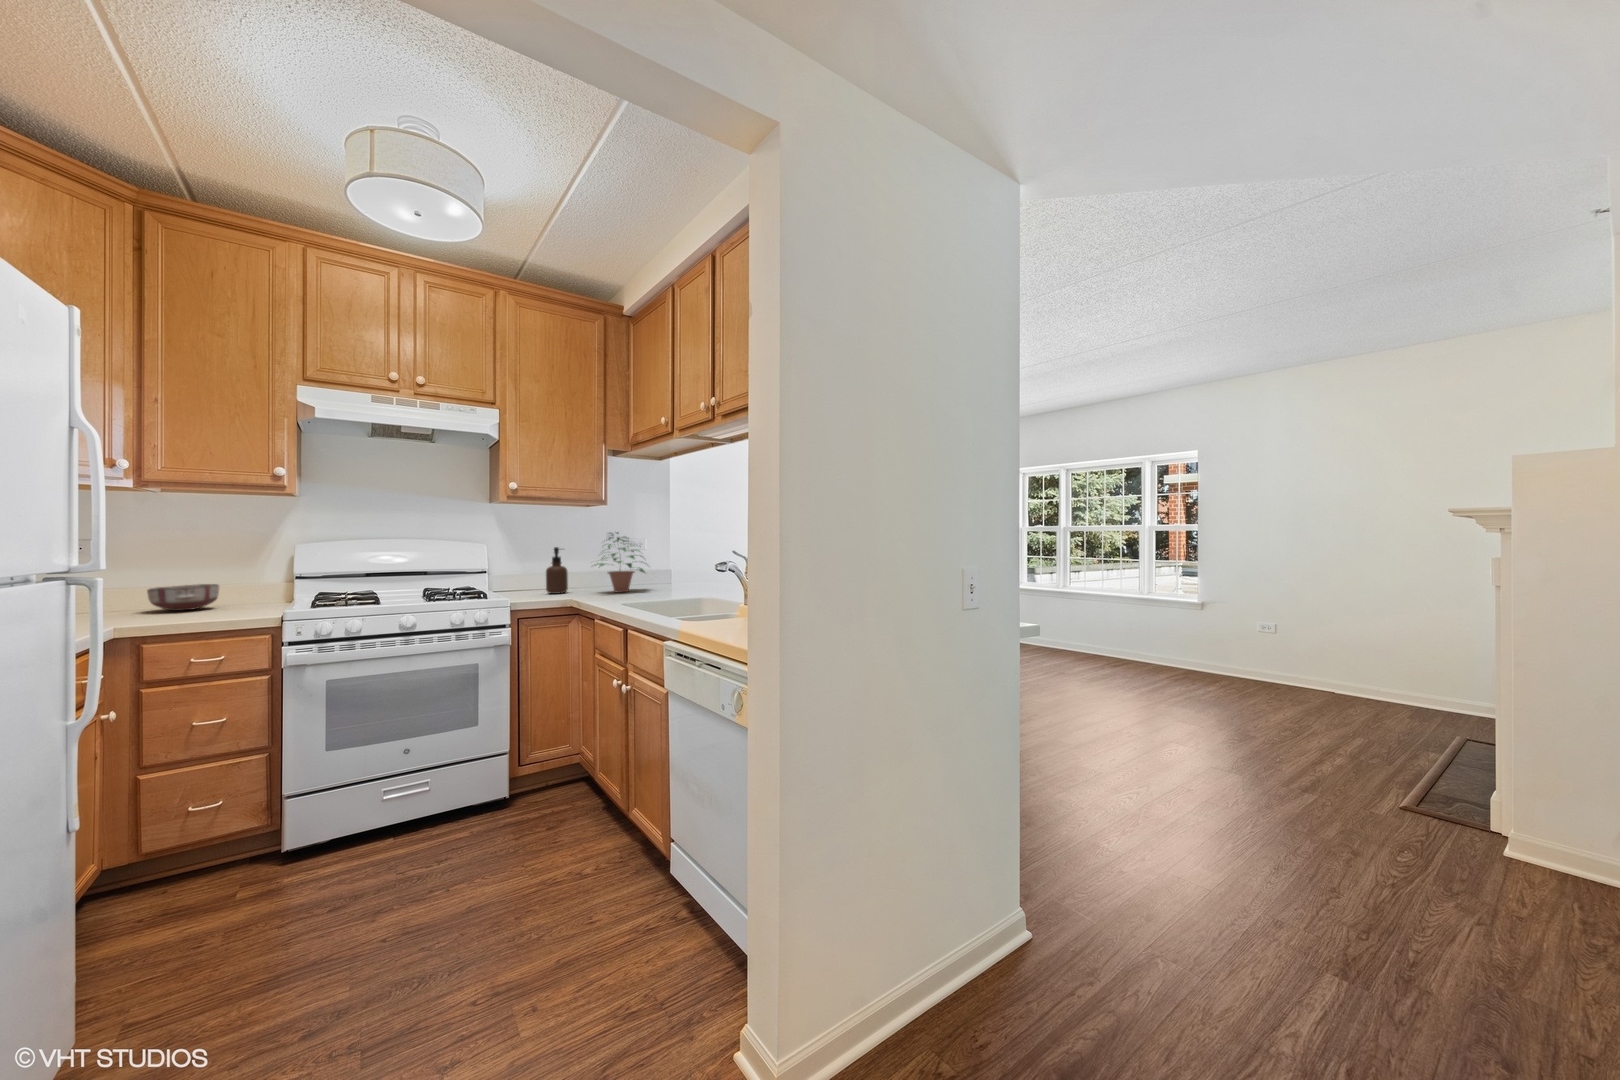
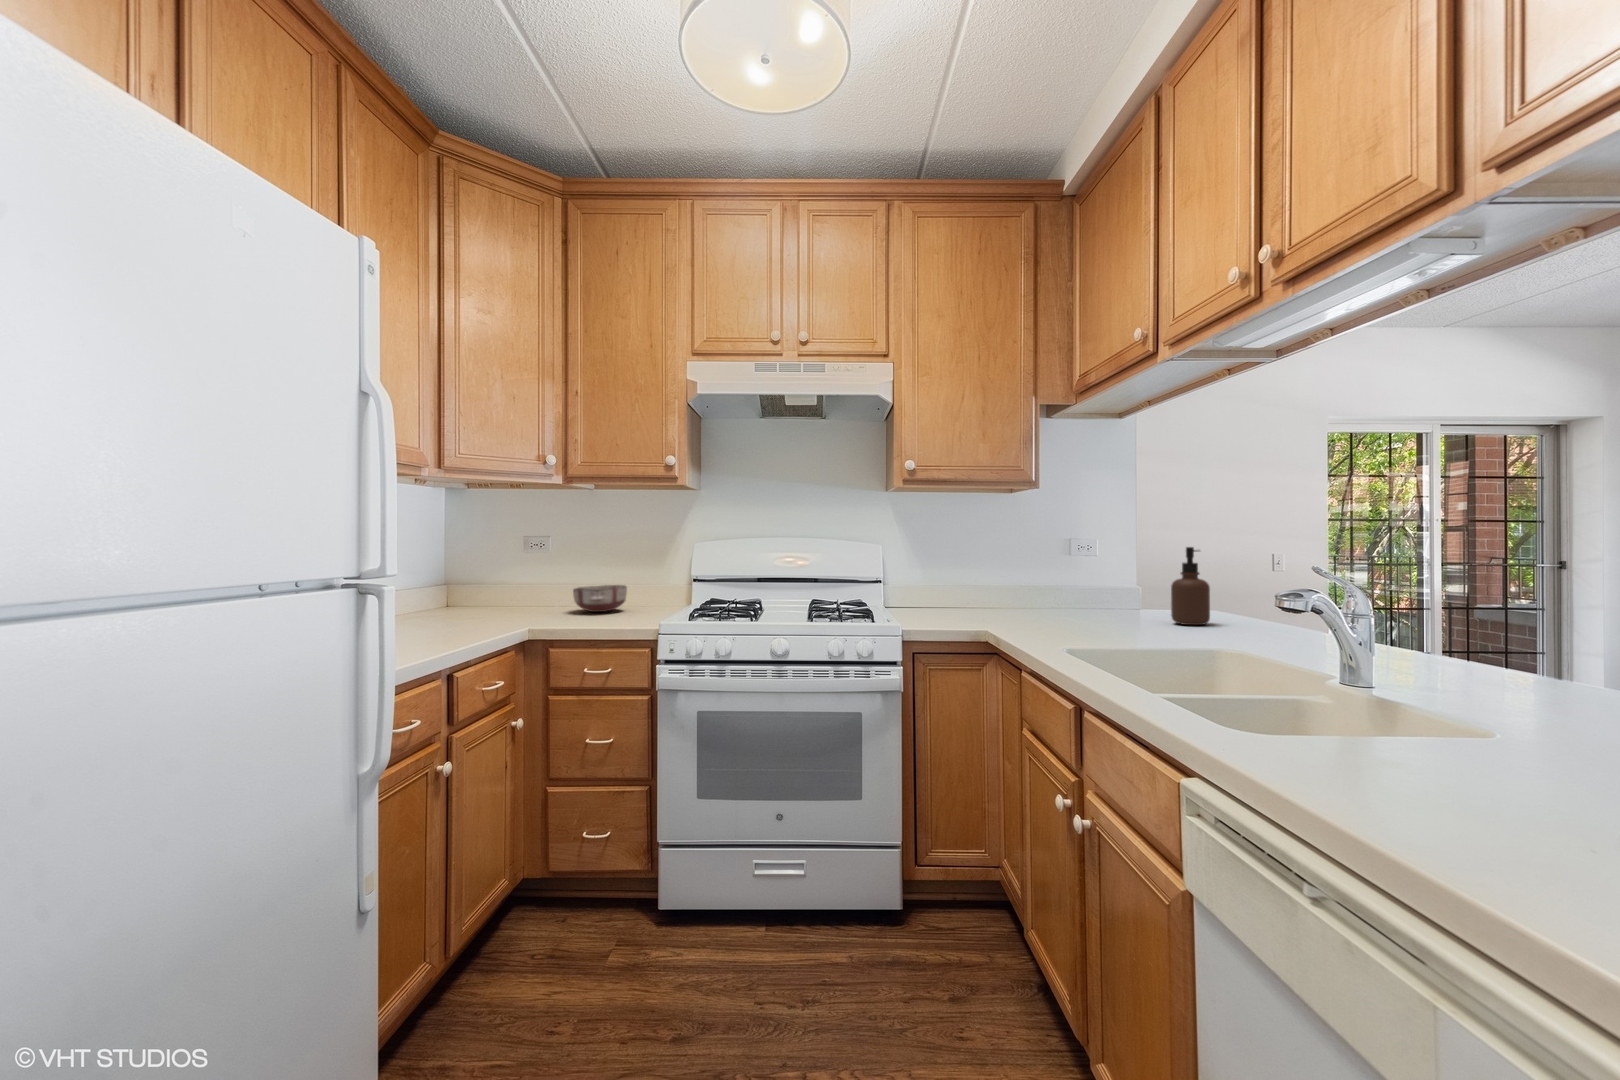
potted plant: present [595,532,647,592] -> none [1014,529,1111,624]
soap dispenser: present [546,547,568,594] -> present [1171,547,1210,625]

